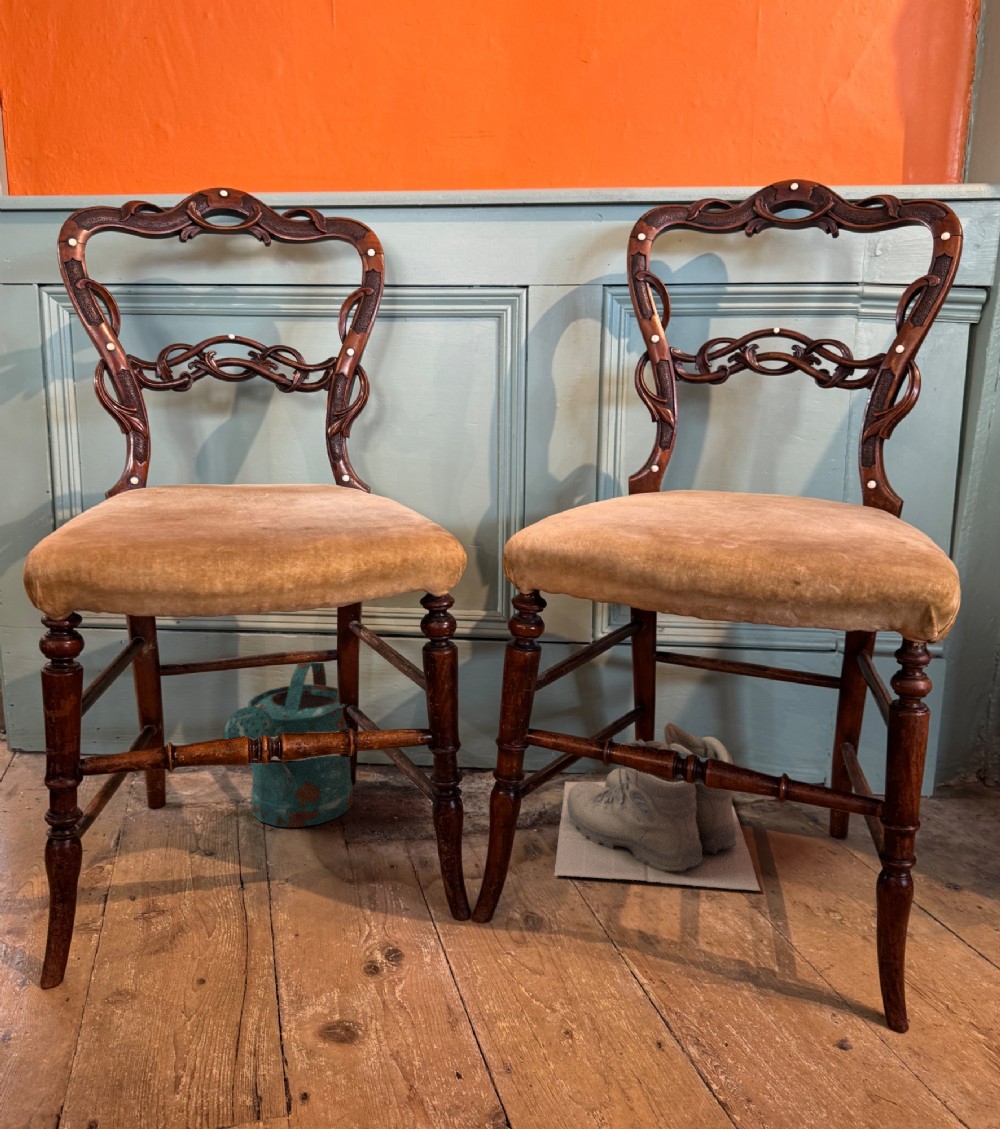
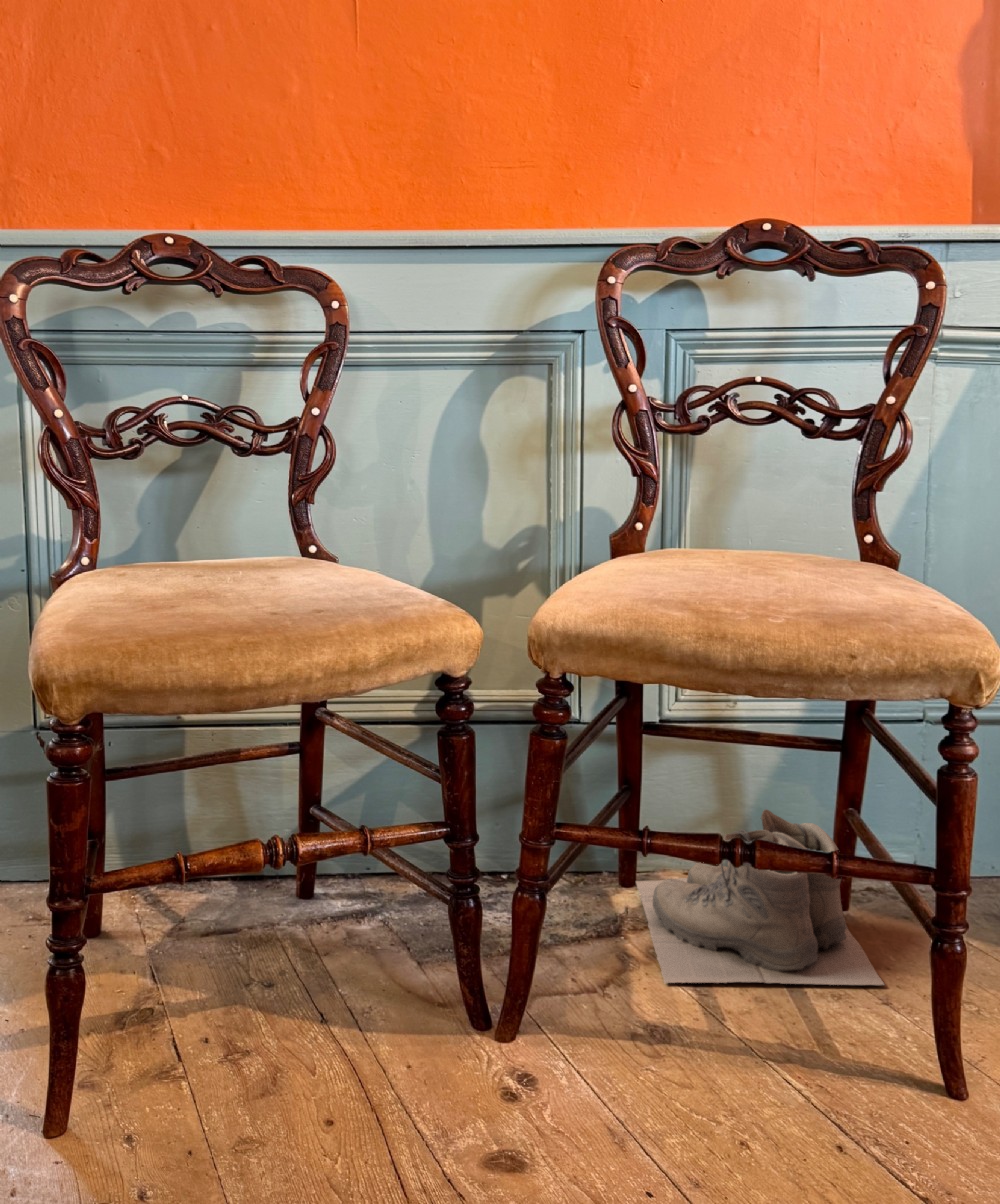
watering can: present [223,662,353,827] -> none [290,753,408,949]

